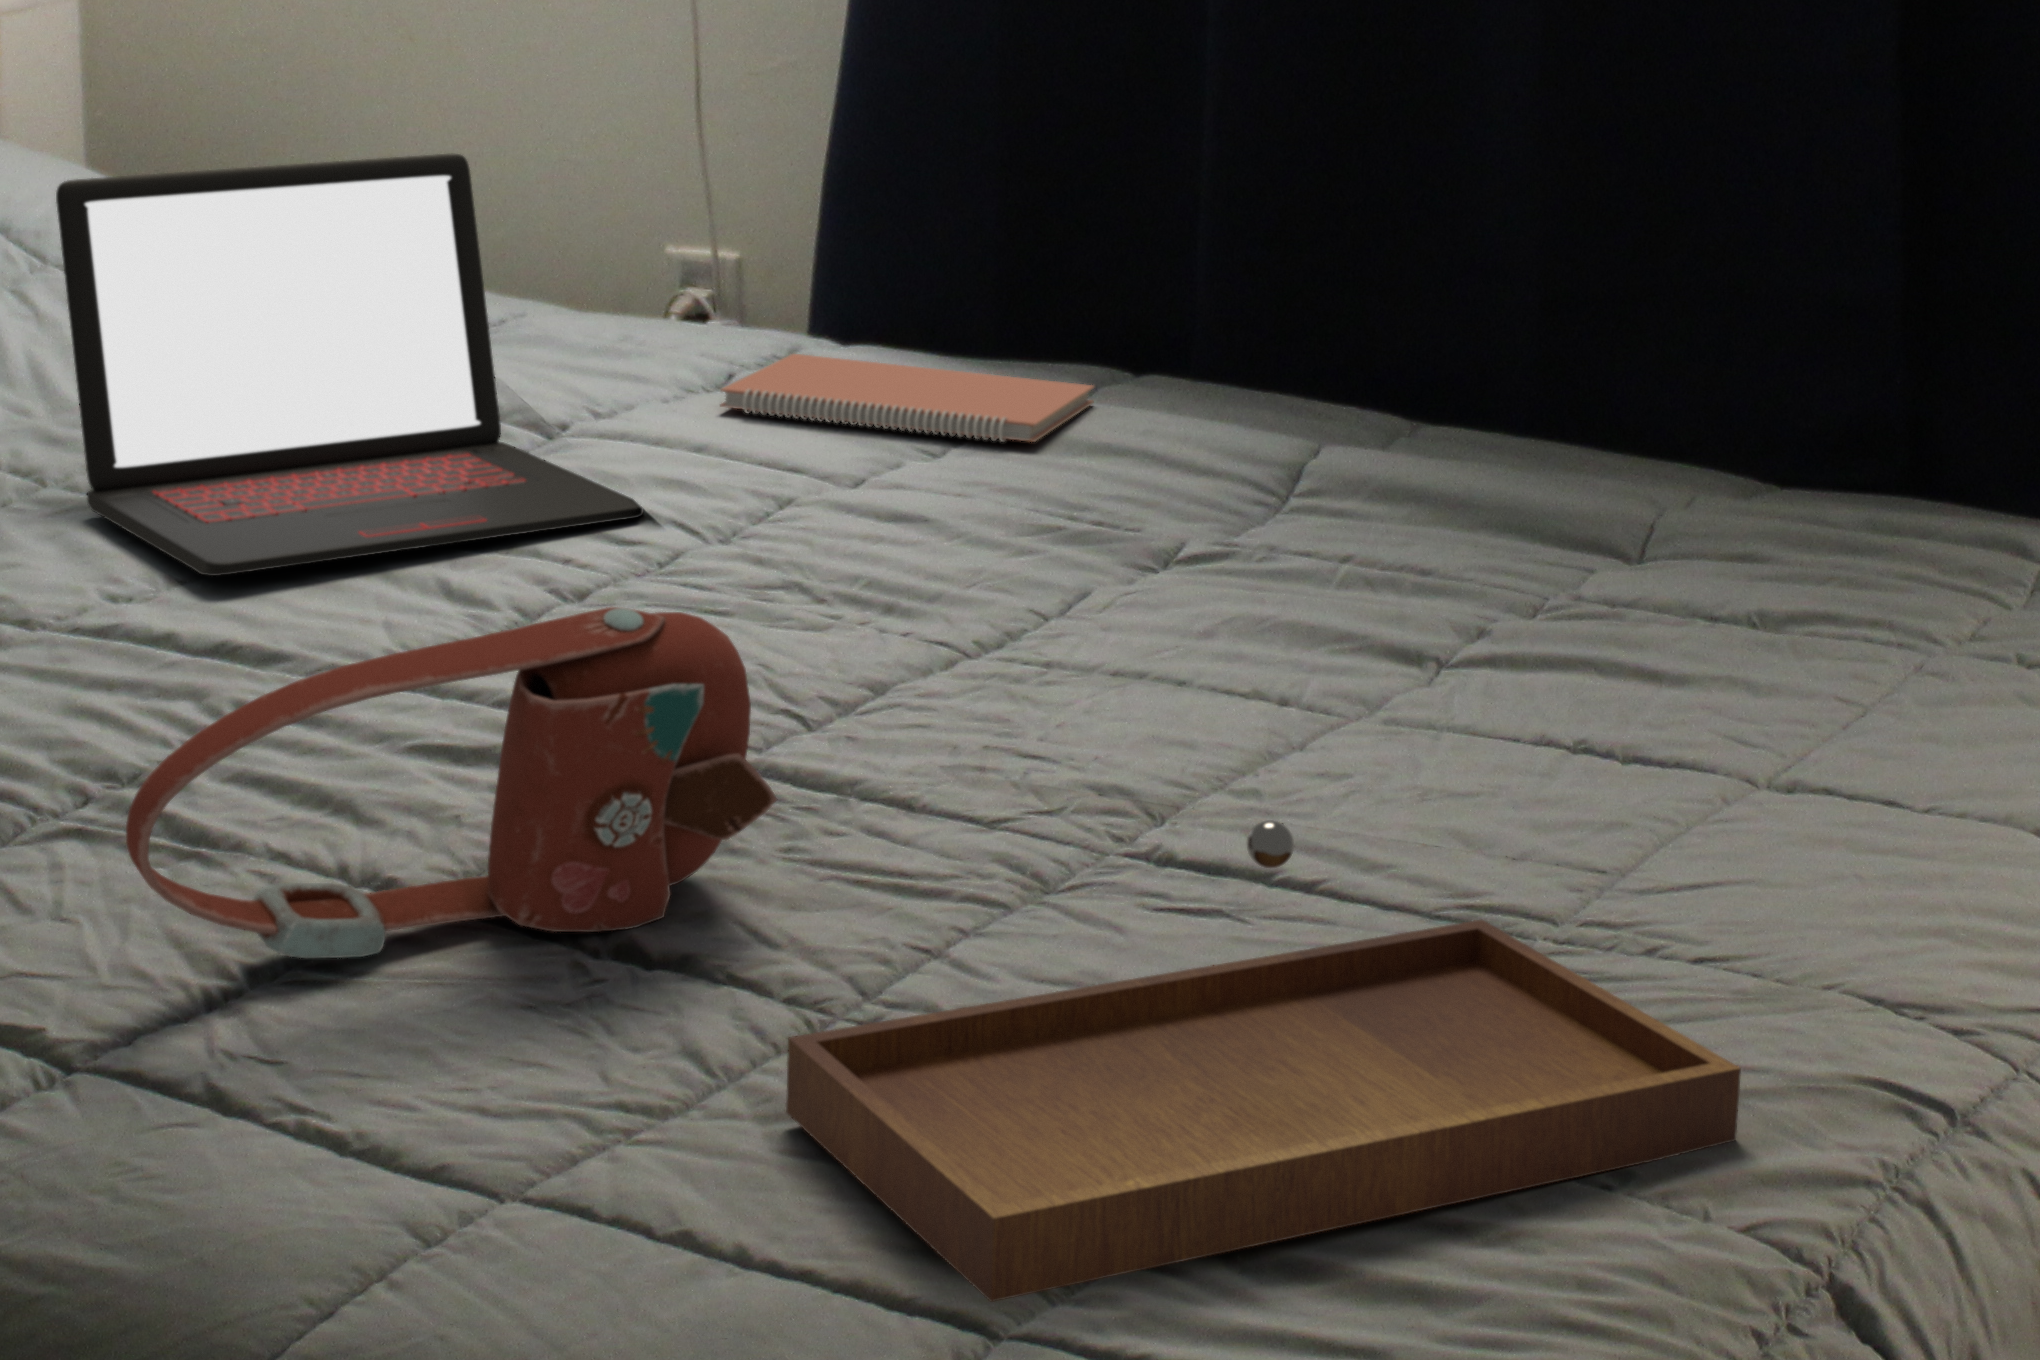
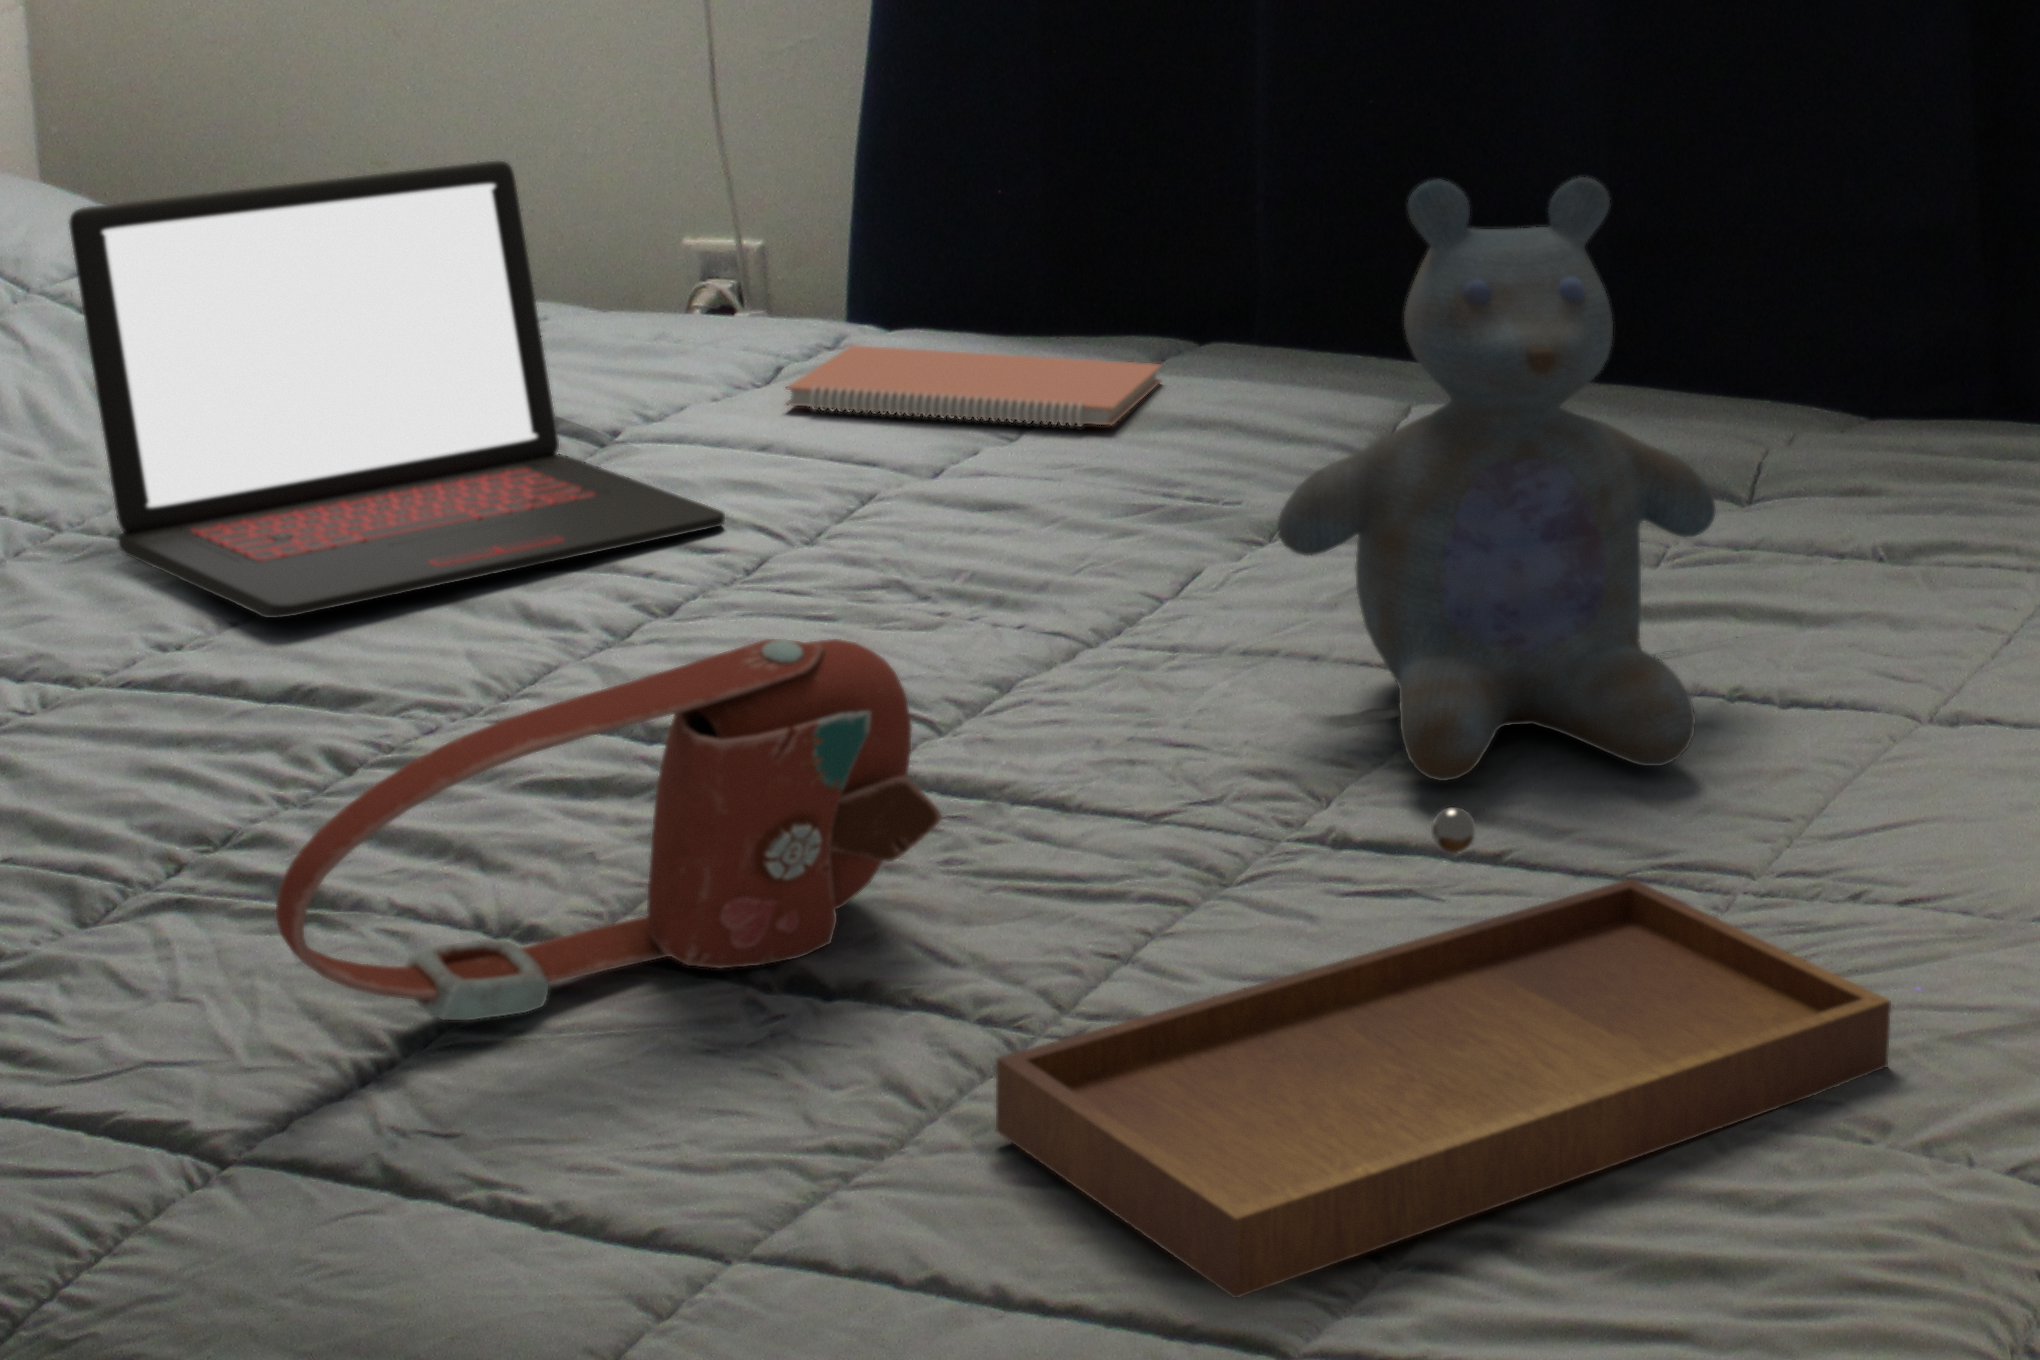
stuffed bear: none [1153,183,1621,811] -> present [1278,177,1716,781]

